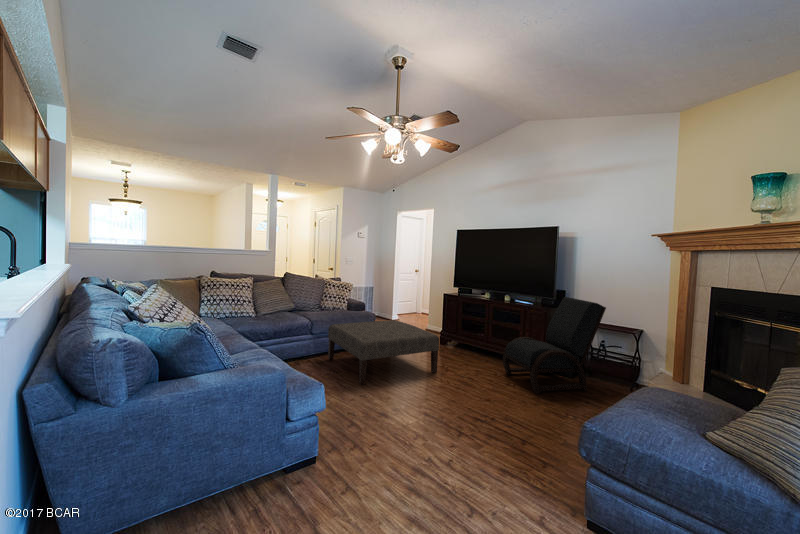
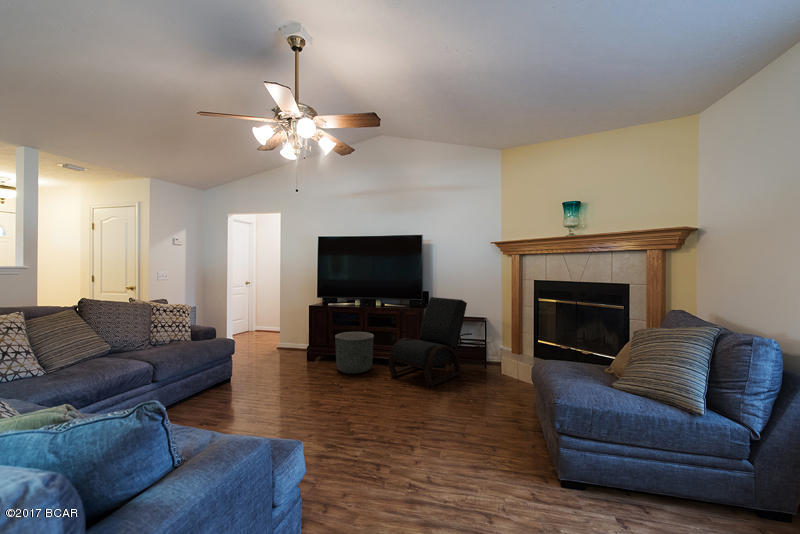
ottoman: present [328,320,439,385] -> none [182,343,331,430]
planter: none [458,323,497,364] -> present [335,332,374,374]

